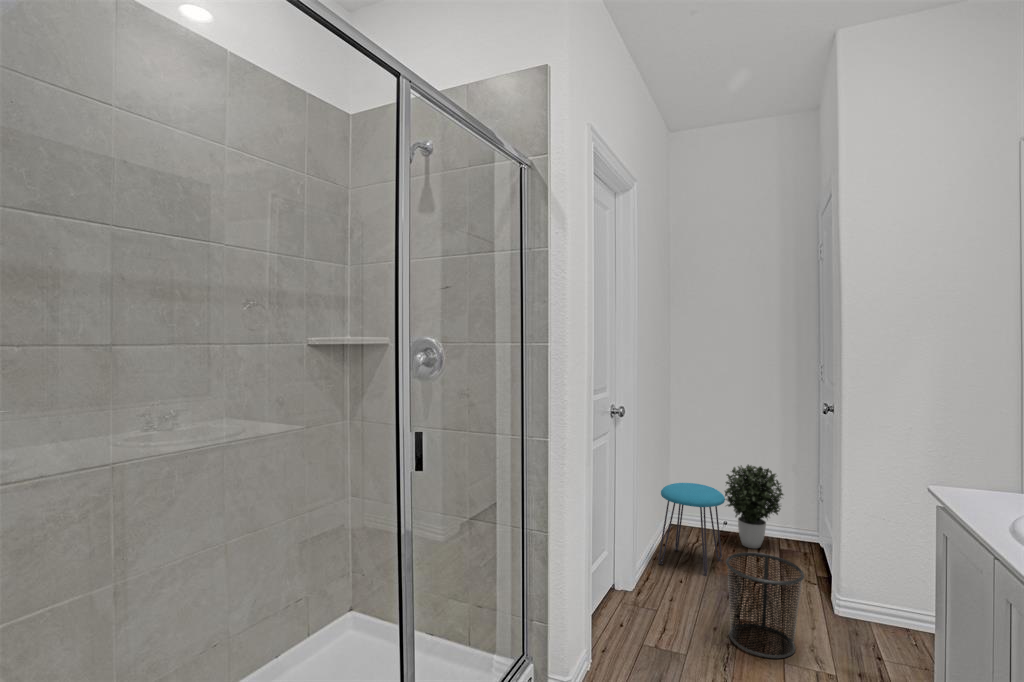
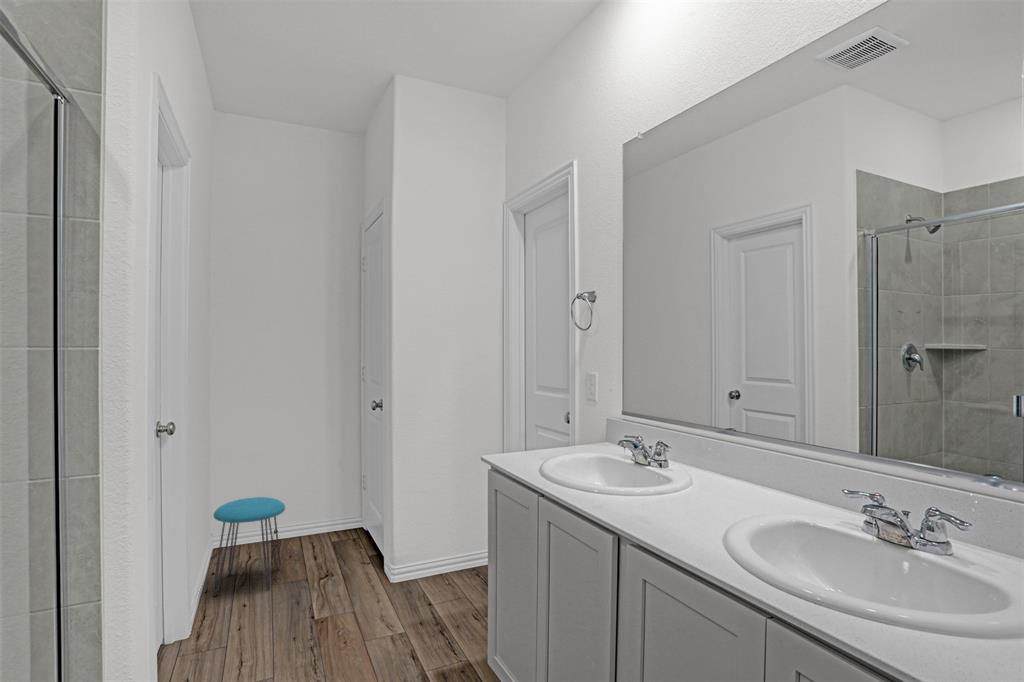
potted plant: present [725,465,784,549] -> none [278,468,335,549]
waste bin: present [726,552,804,659] -> none [305,546,377,647]

